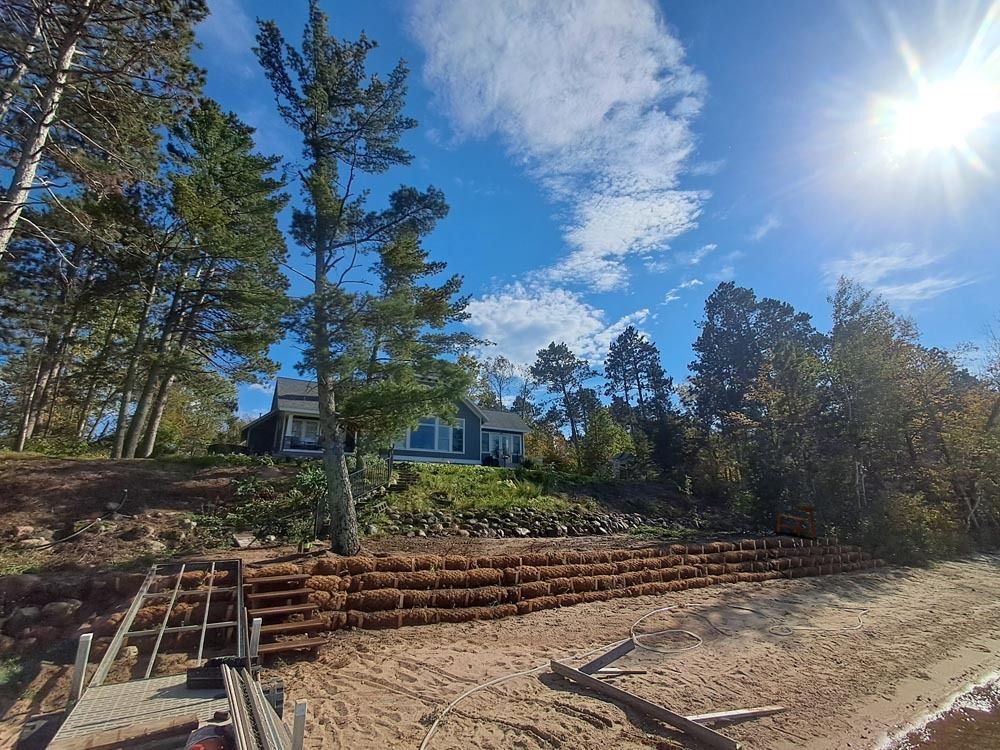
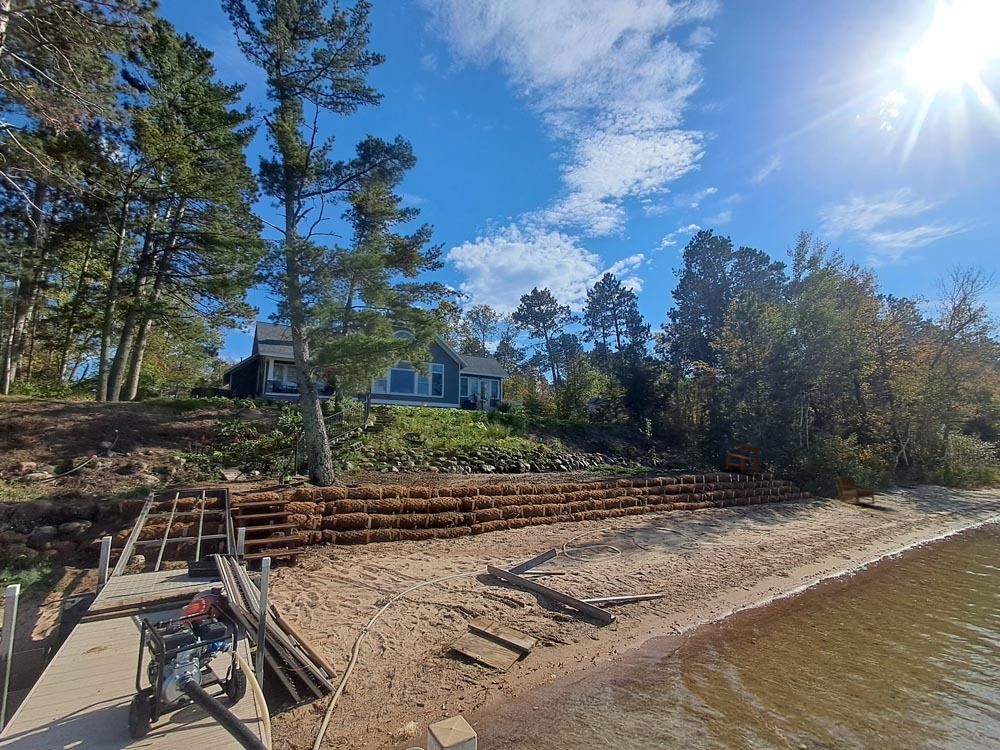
chair: none [904,540,955,573] -> present [835,477,875,504]

